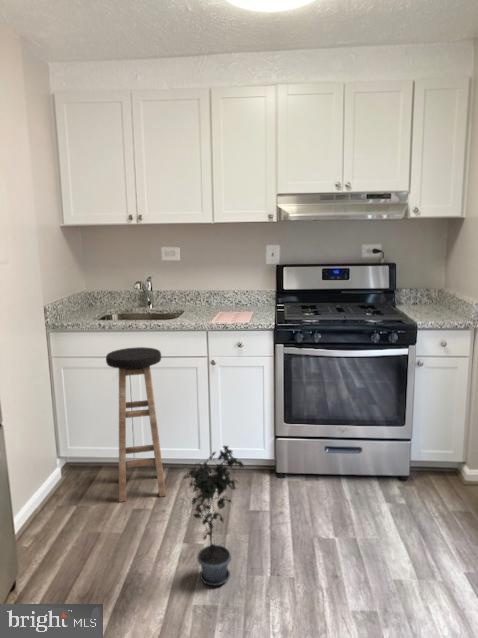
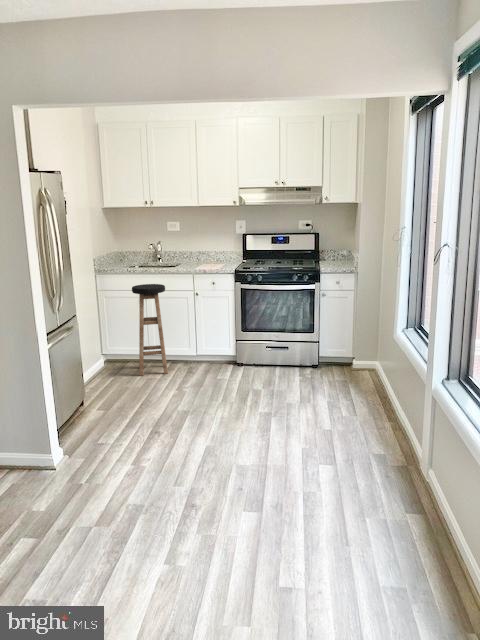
potted plant: present [184,446,244,585] -> none [173,328,206,404]

